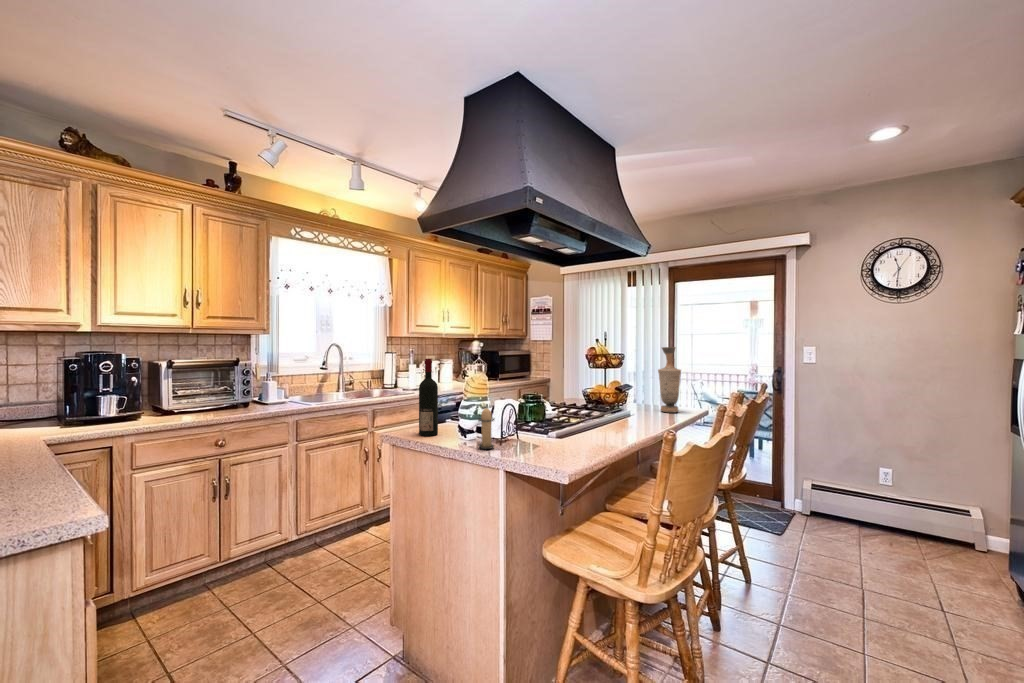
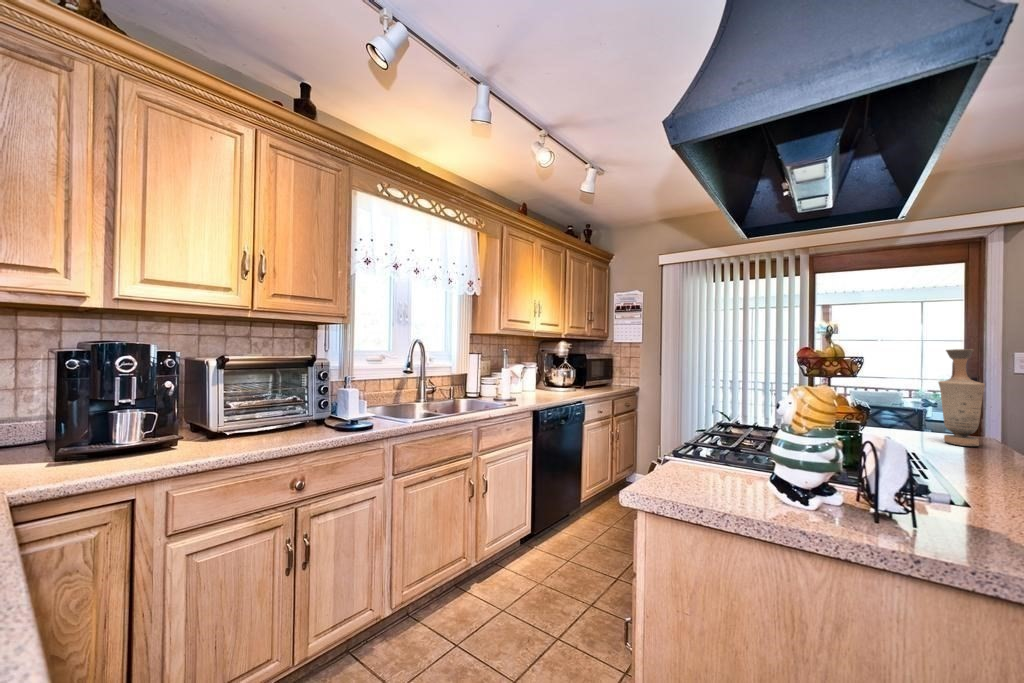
wine bottle: present [419,359,438,436] -> none [713,359,752,503]
candle: present [478,408,494,449] -> none [907,457,968,553]

